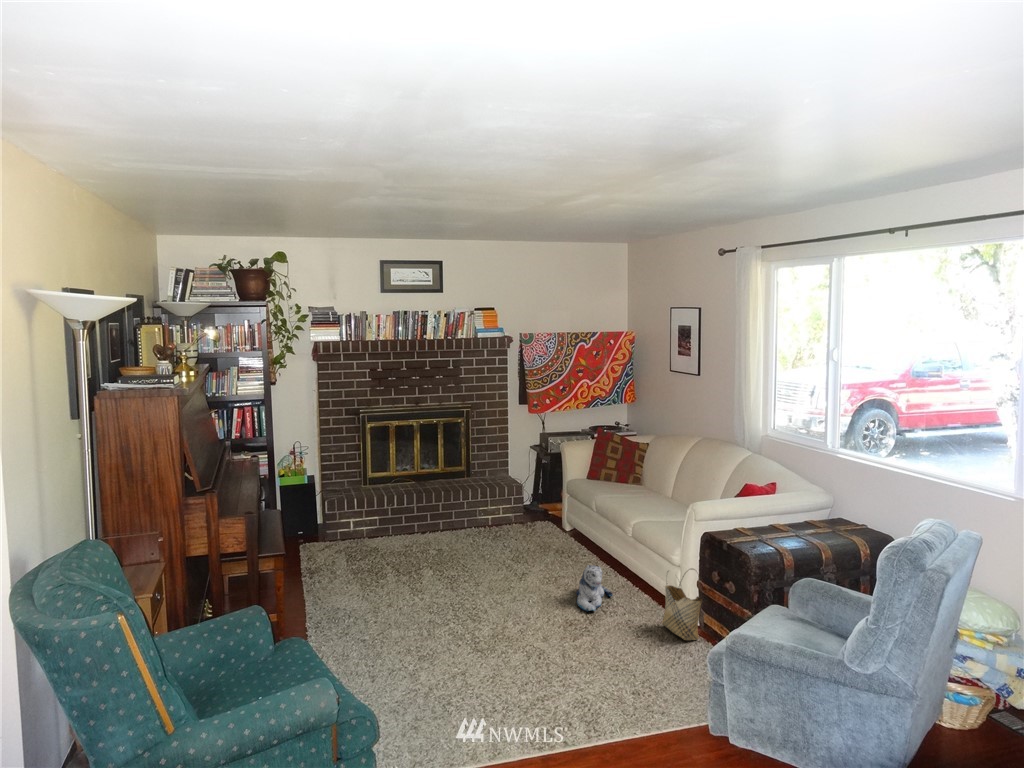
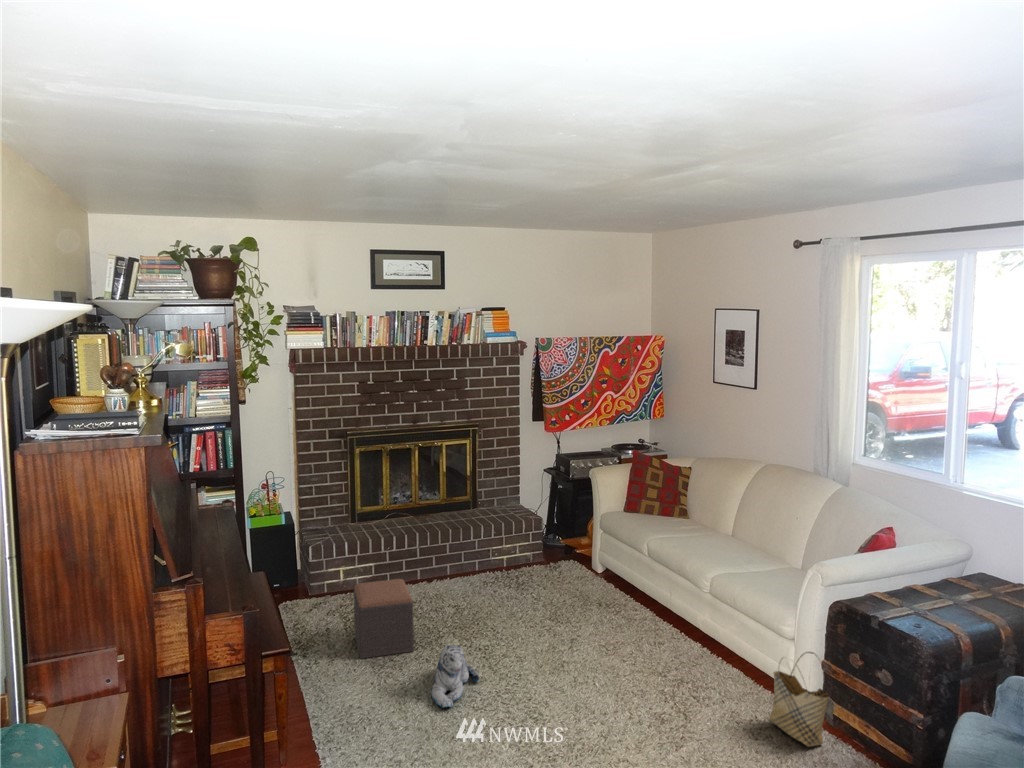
footstool: none [353,521,398,581] -> present [354,579,414,659]
plush toy: present [576,565,613,612] -> present [431,645,479,708]

